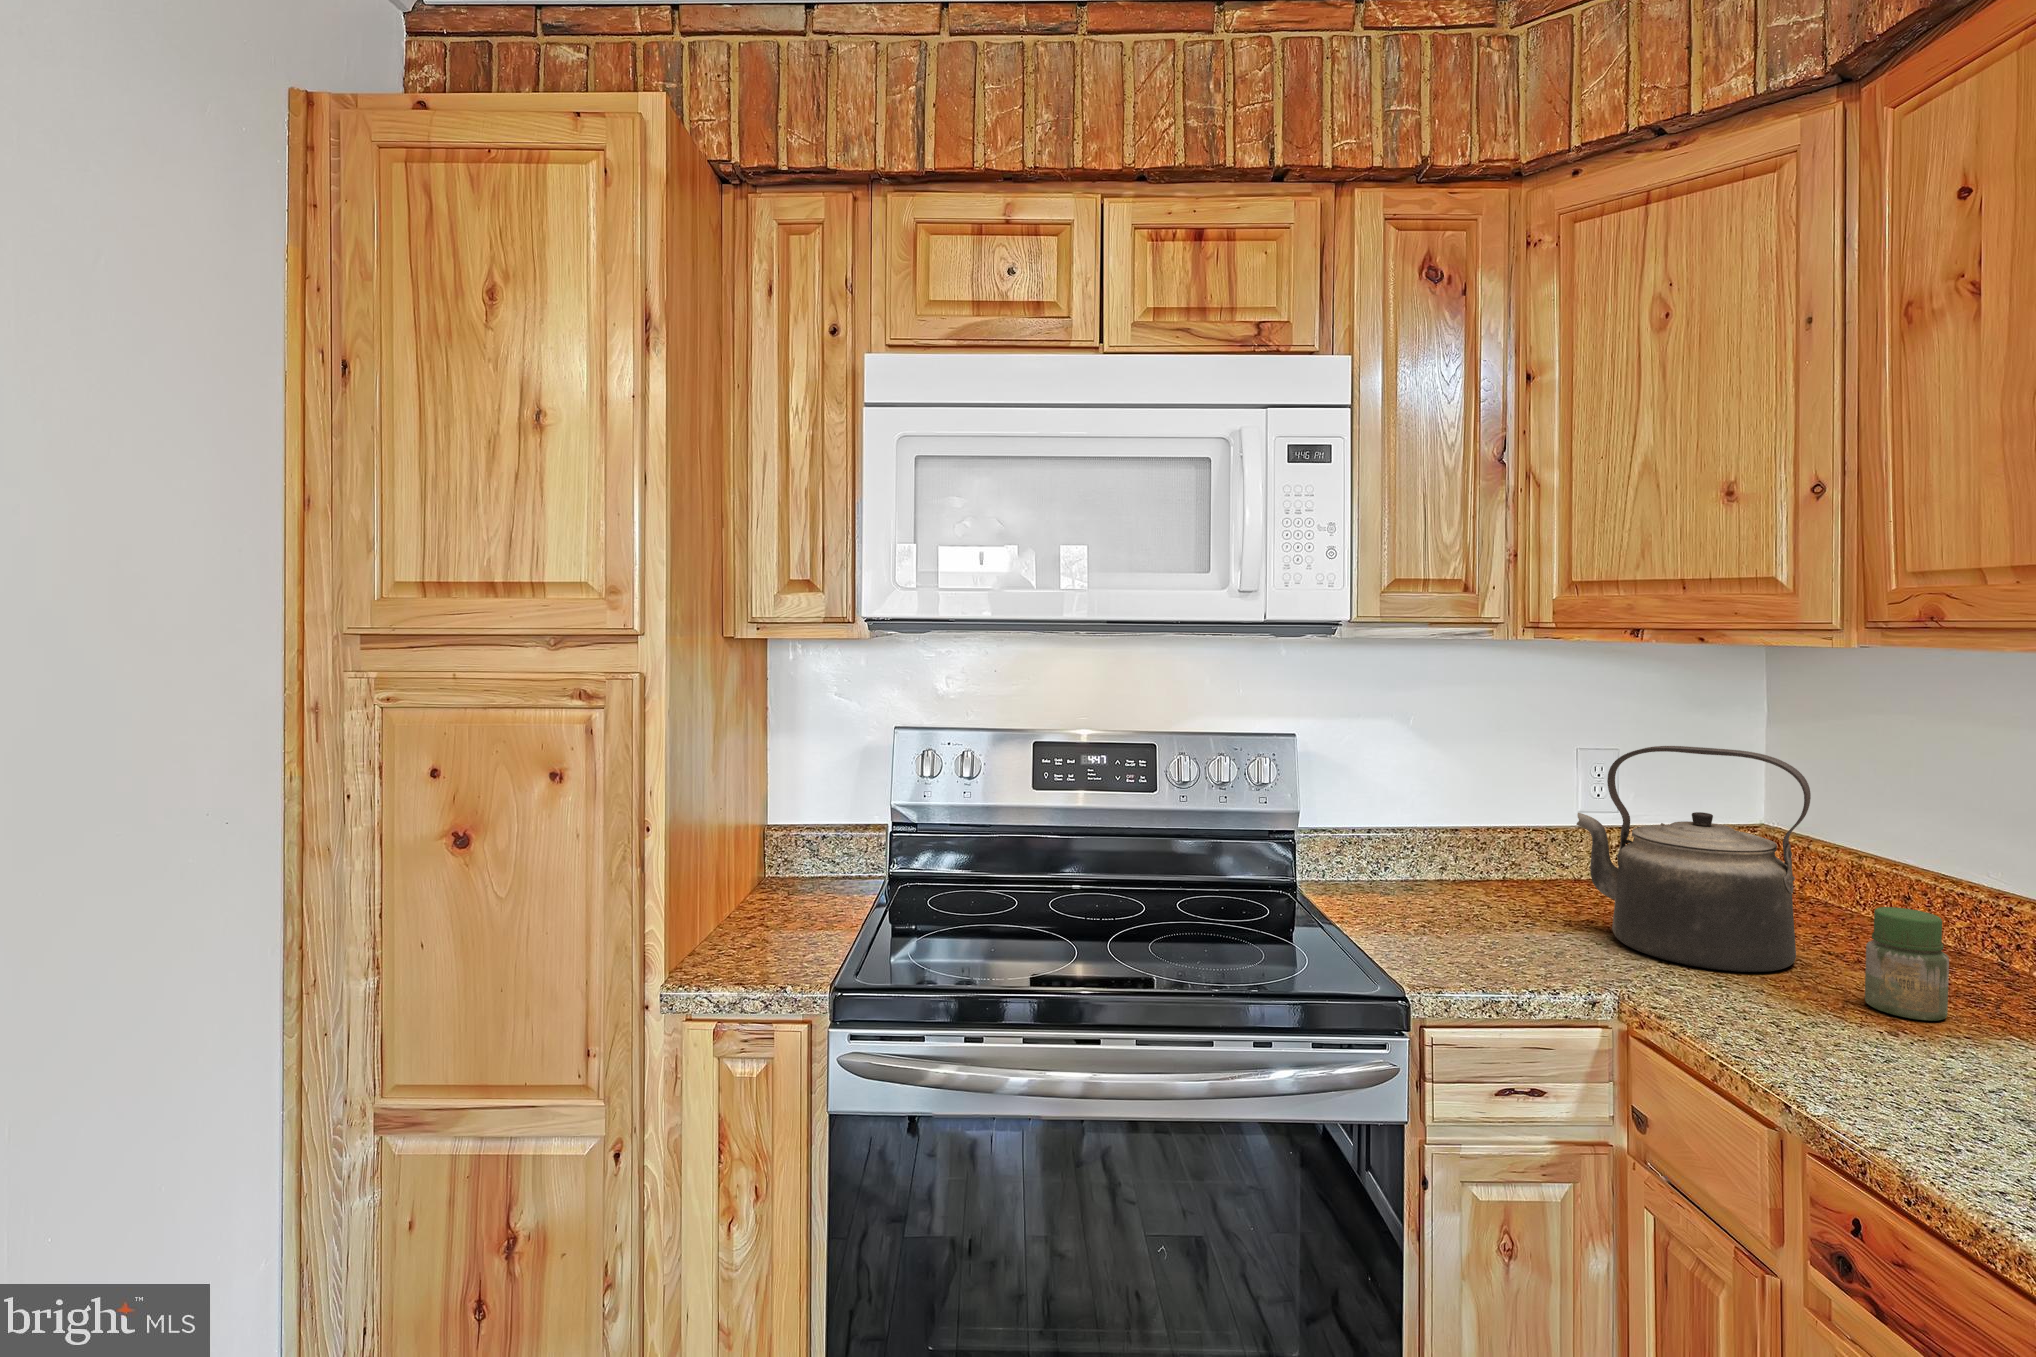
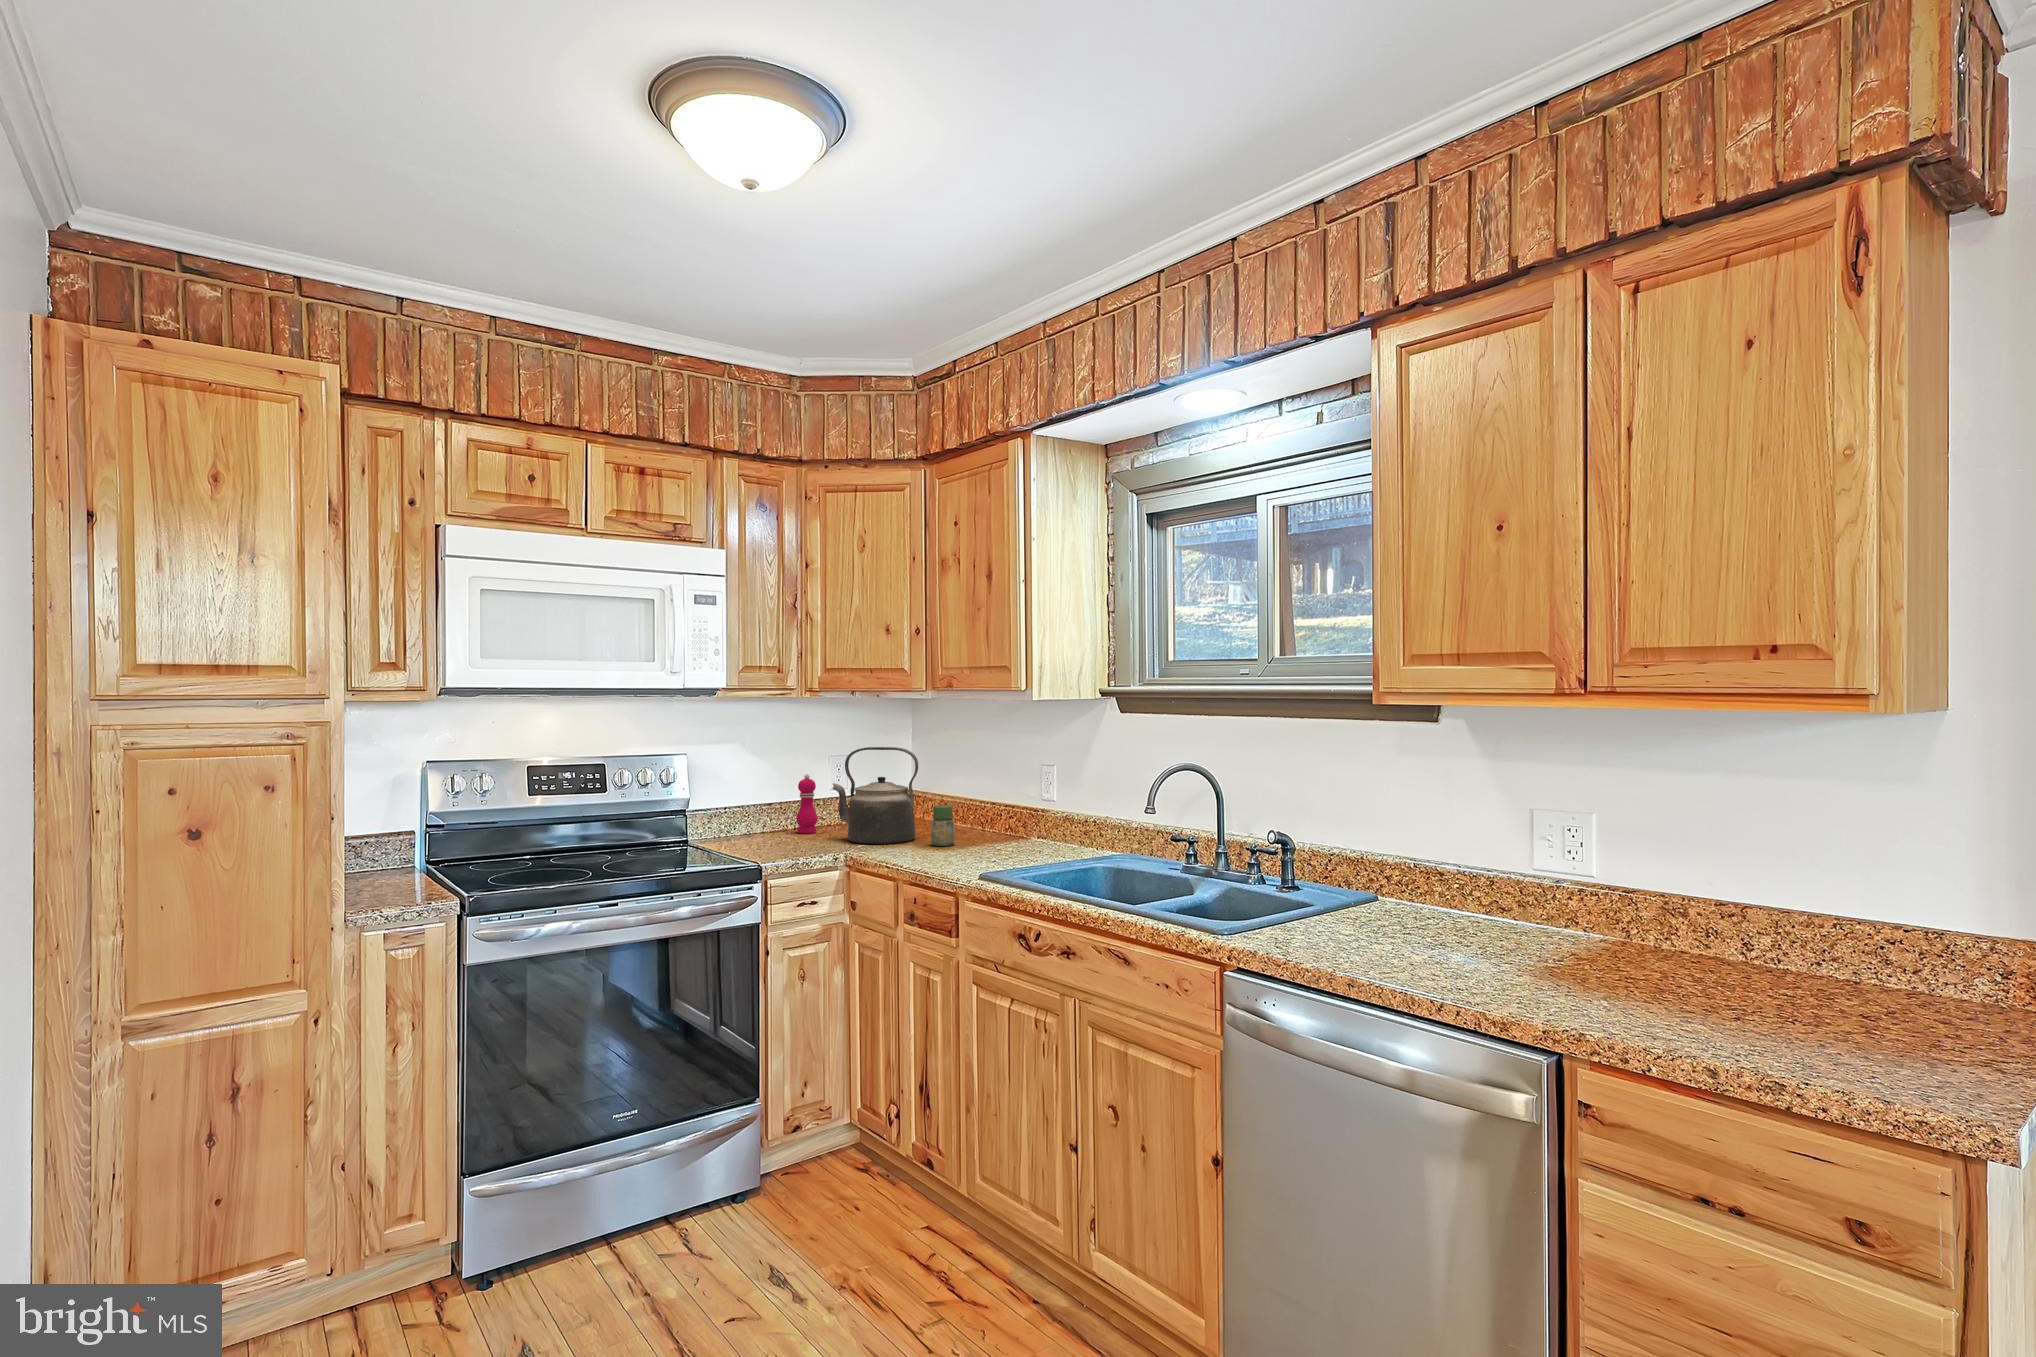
pepper mill: none [1494,783,1539,894] -> present [796,774,818,833]

